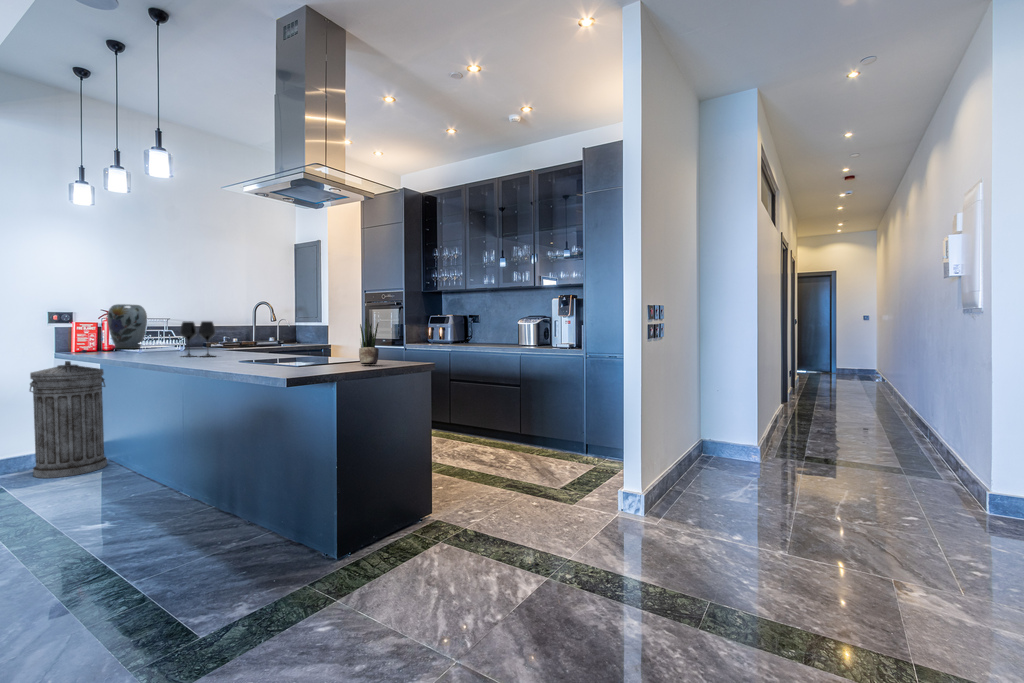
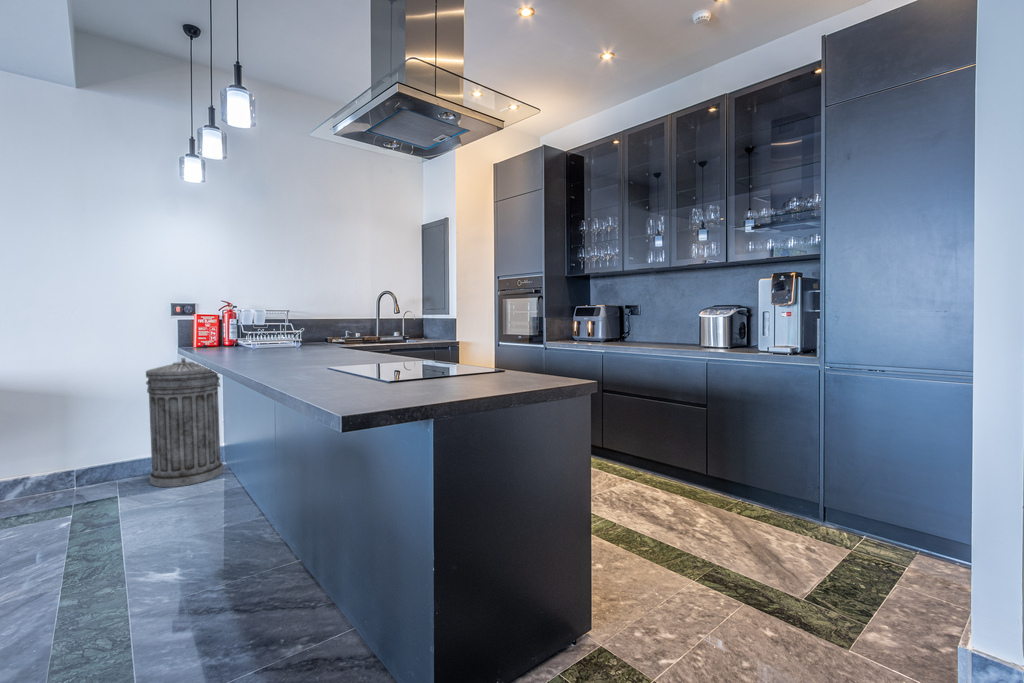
vase: present [107,304,147,349] -> none [225,295,265,345]
potted plant: present [359,318,379,365] -> none [478,308,509,386]
wine glass: present [180,321,215,357] -> none [268,314,309,360]

